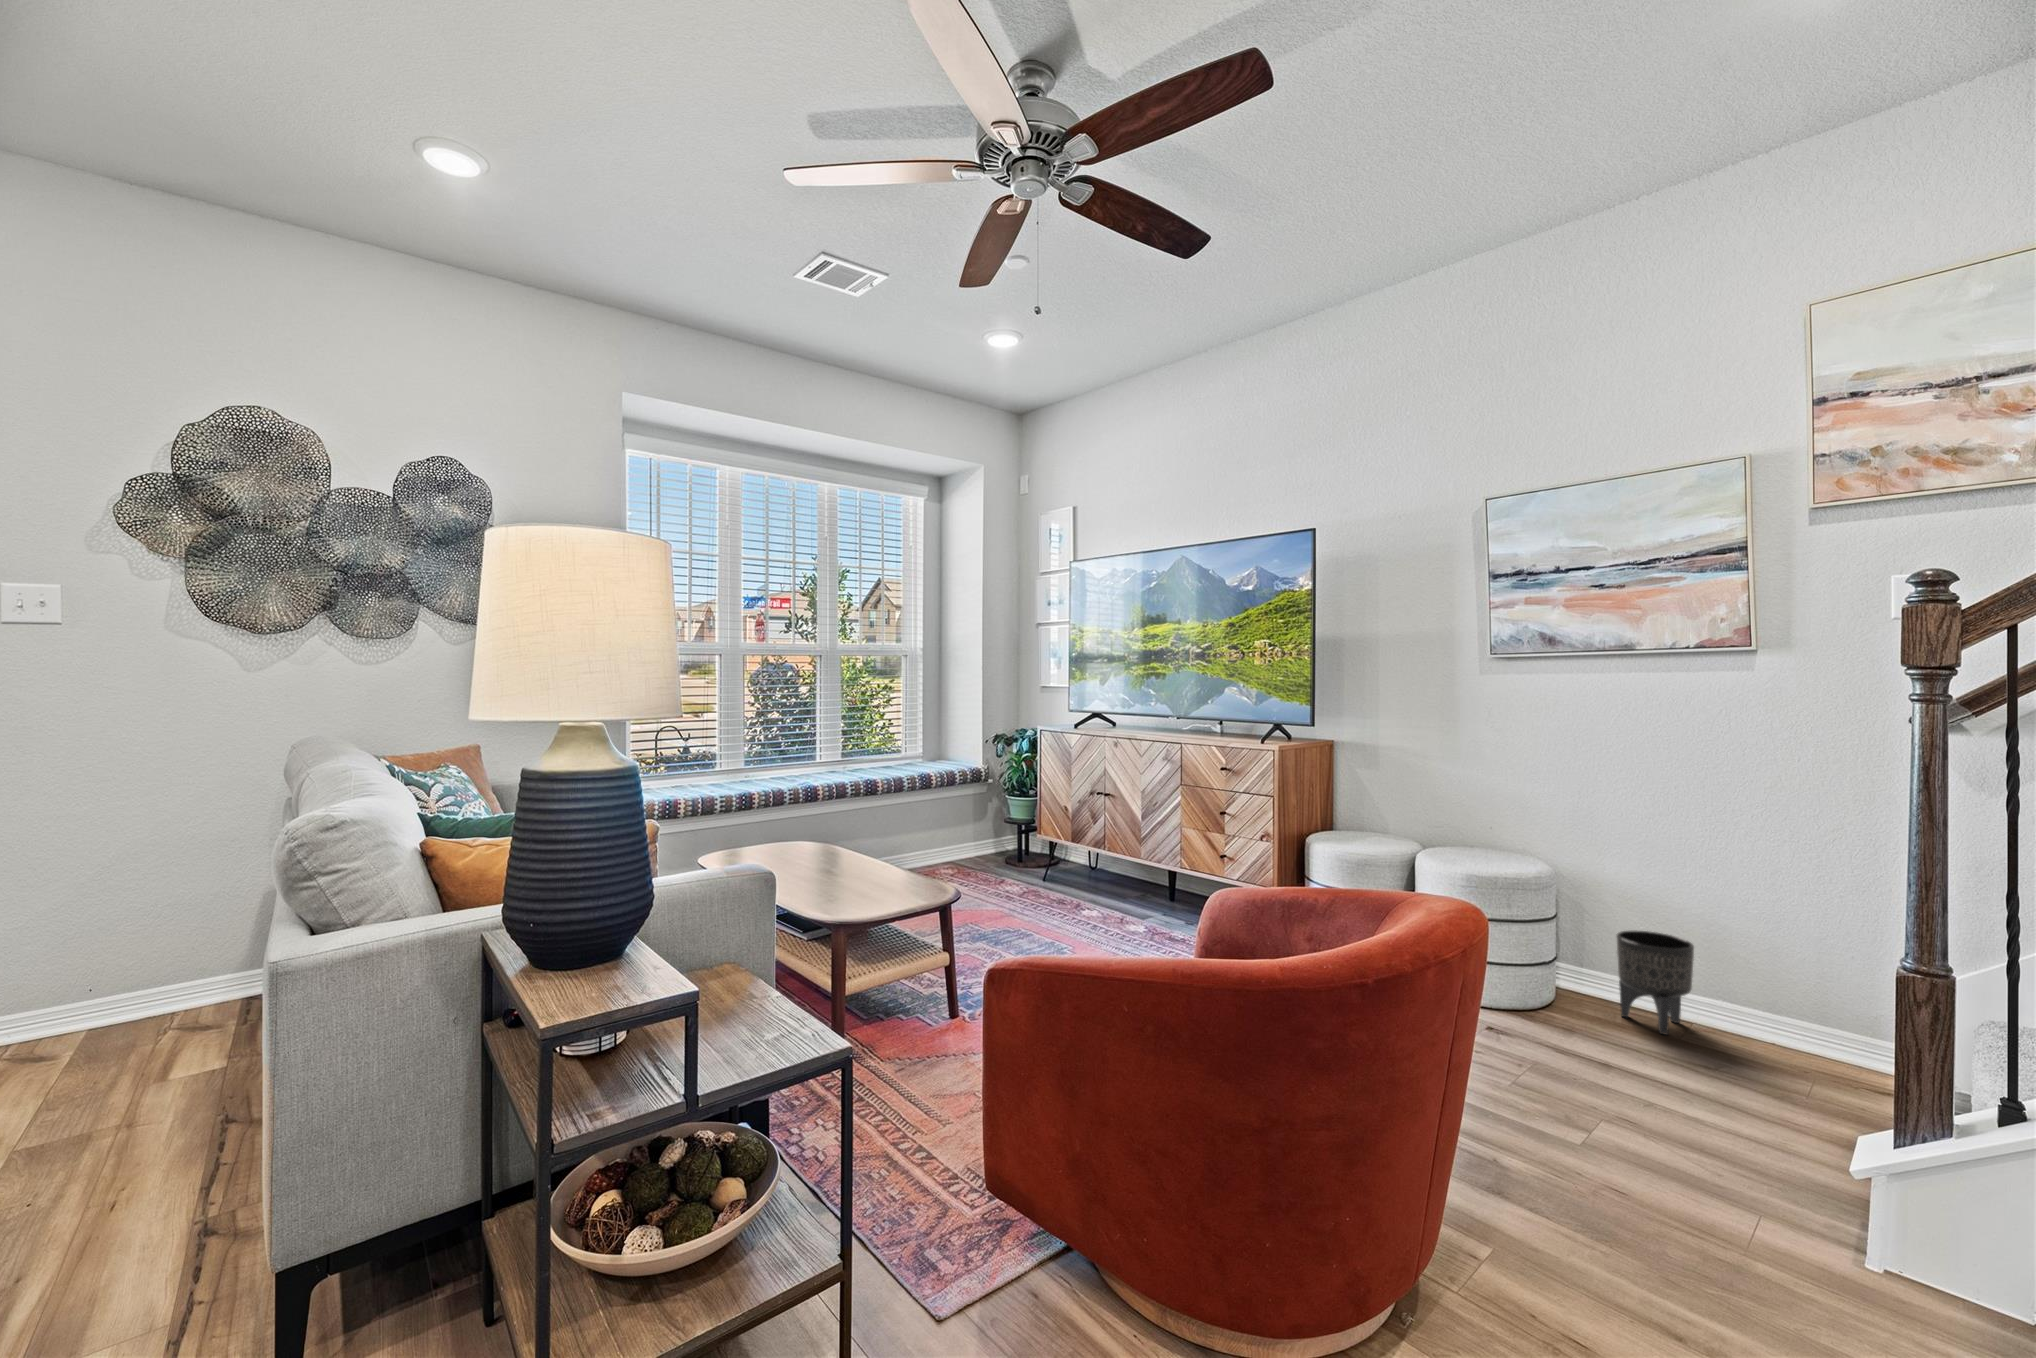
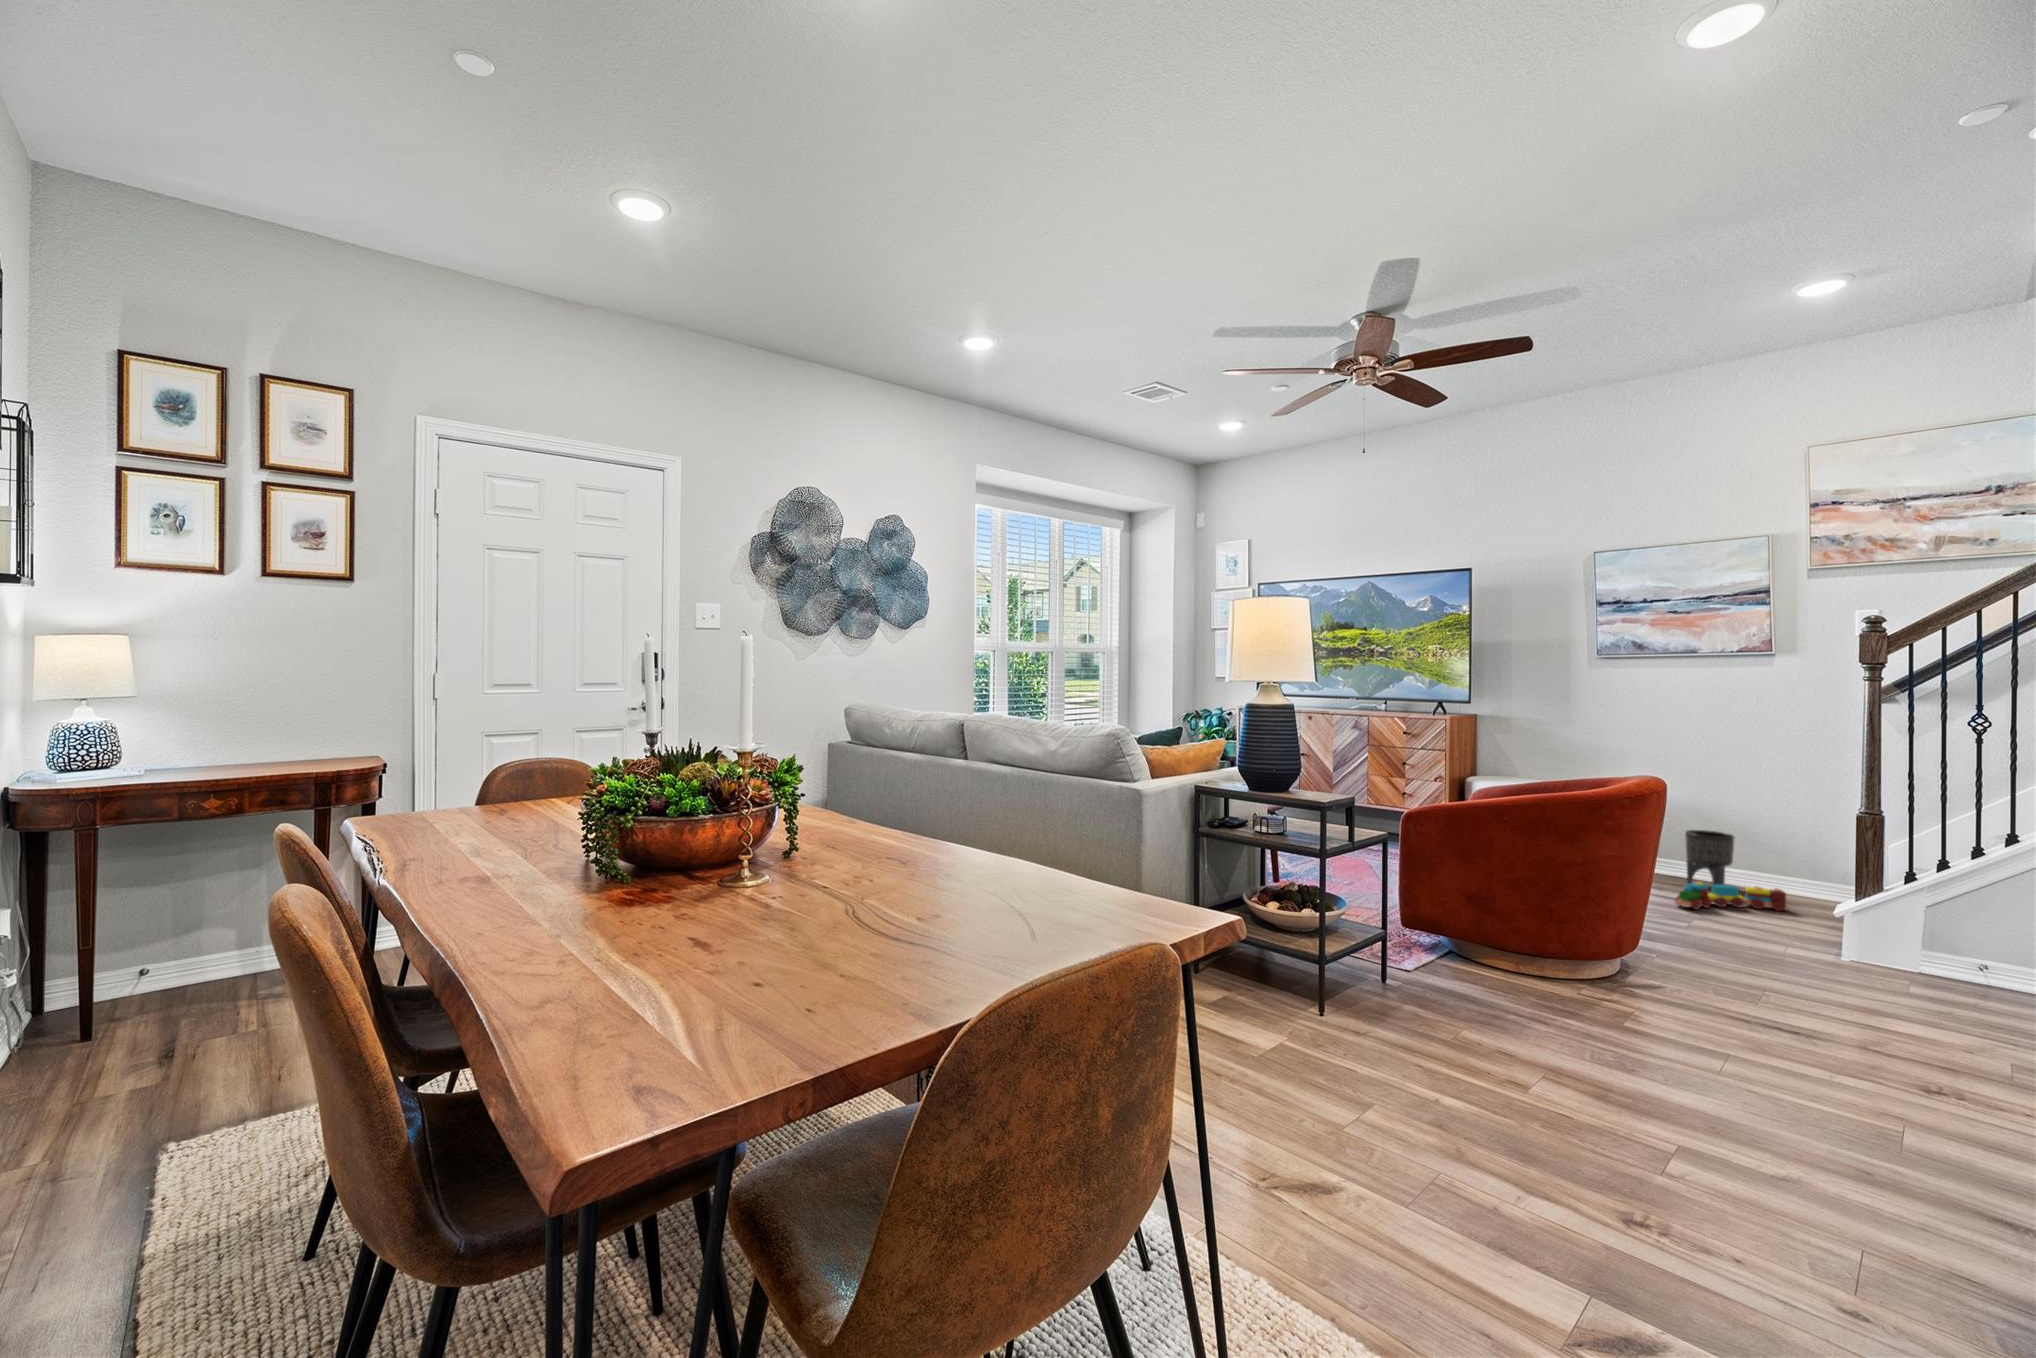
toy train: none [1583,1038,1778,1096] -> present [1676,882,1788,911]

